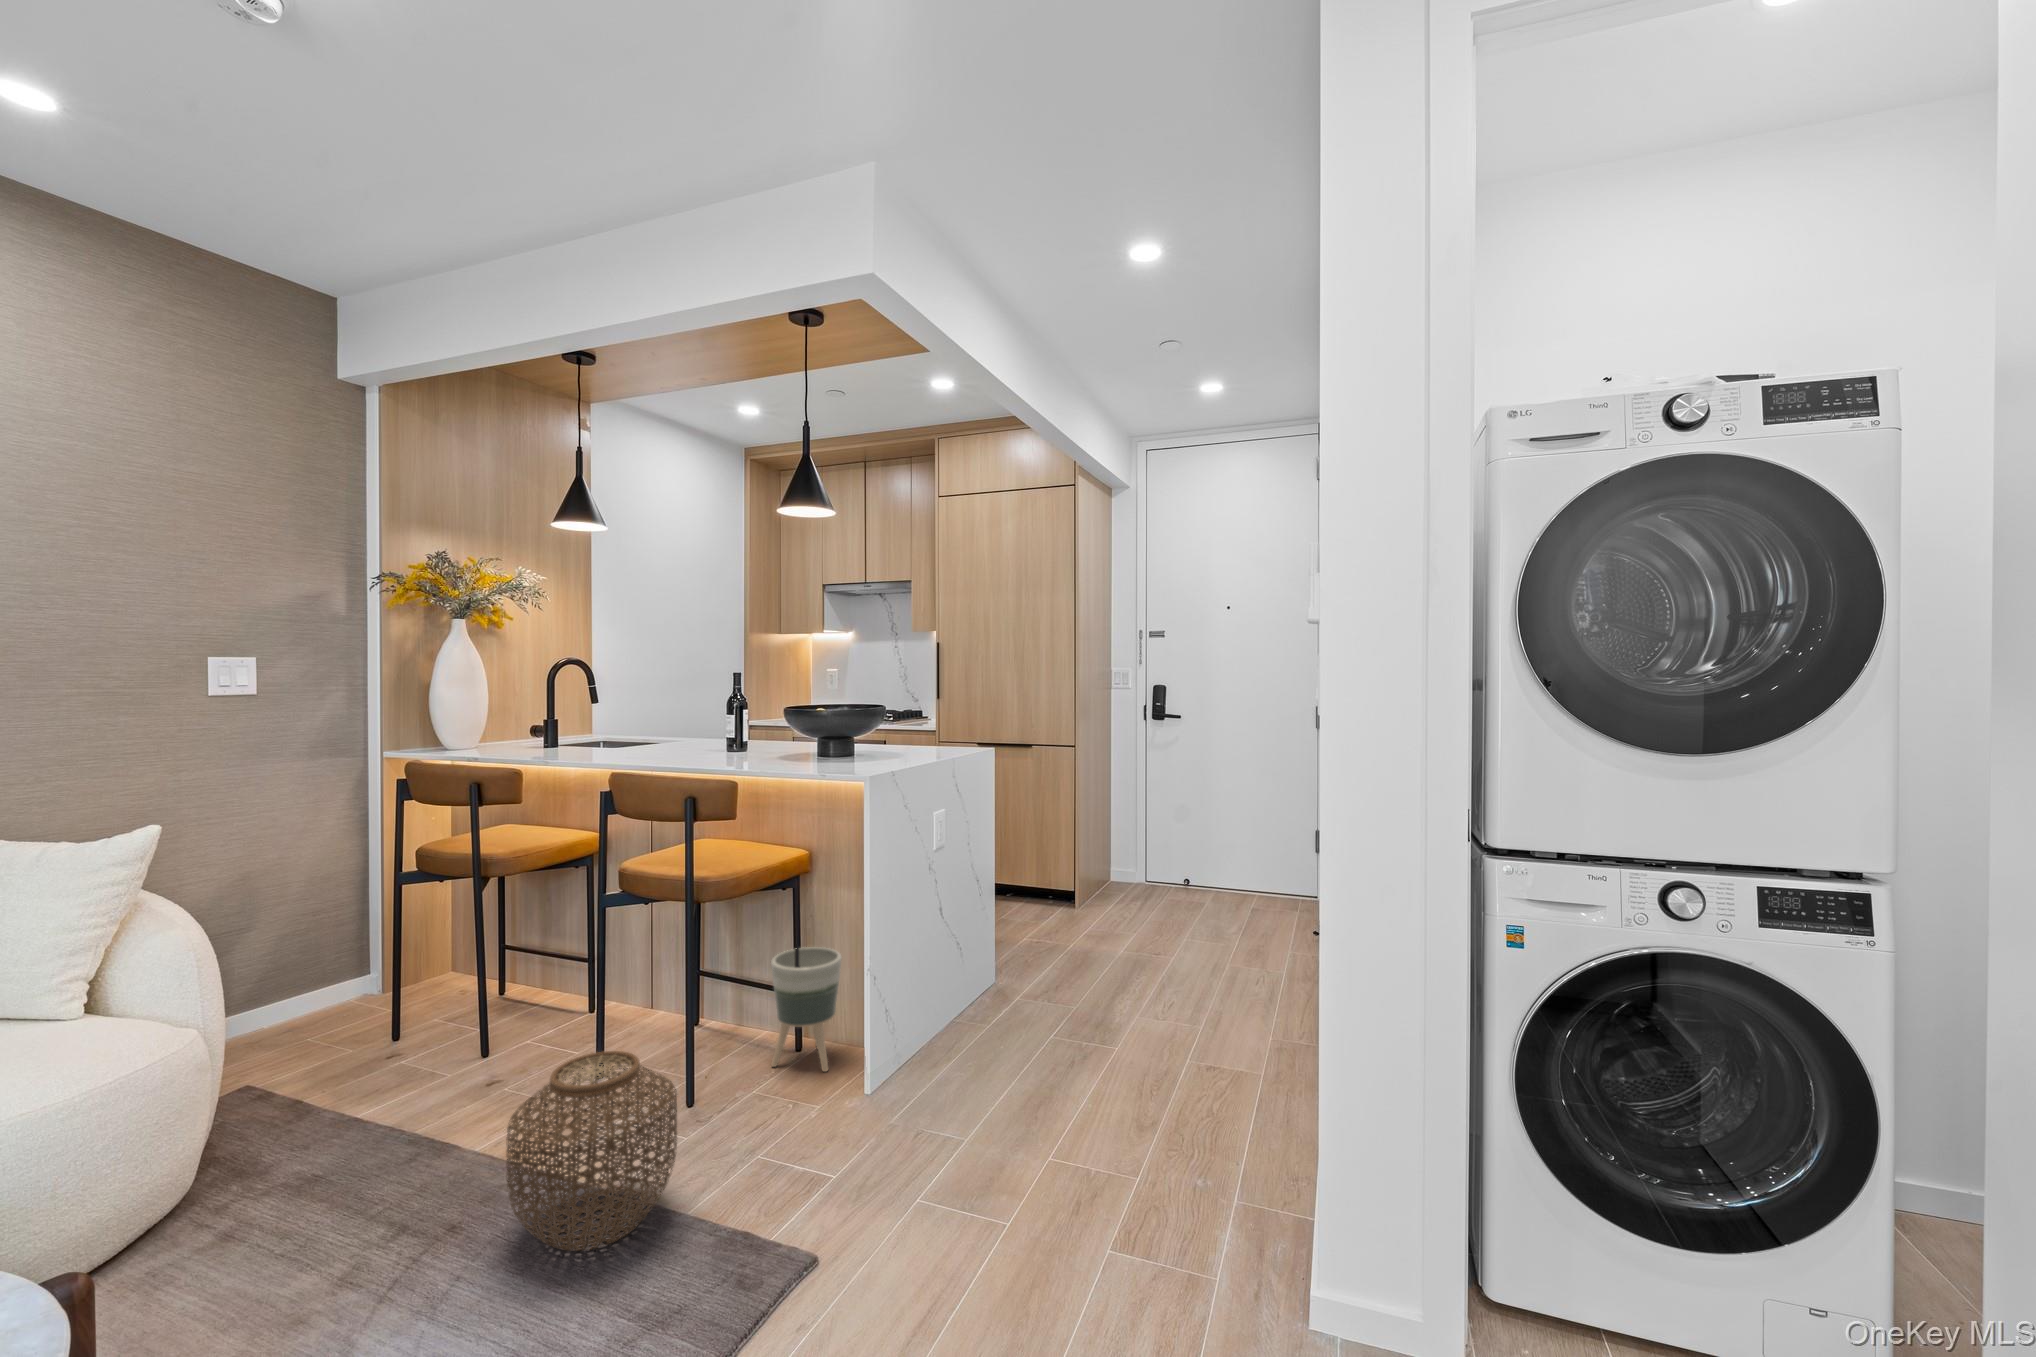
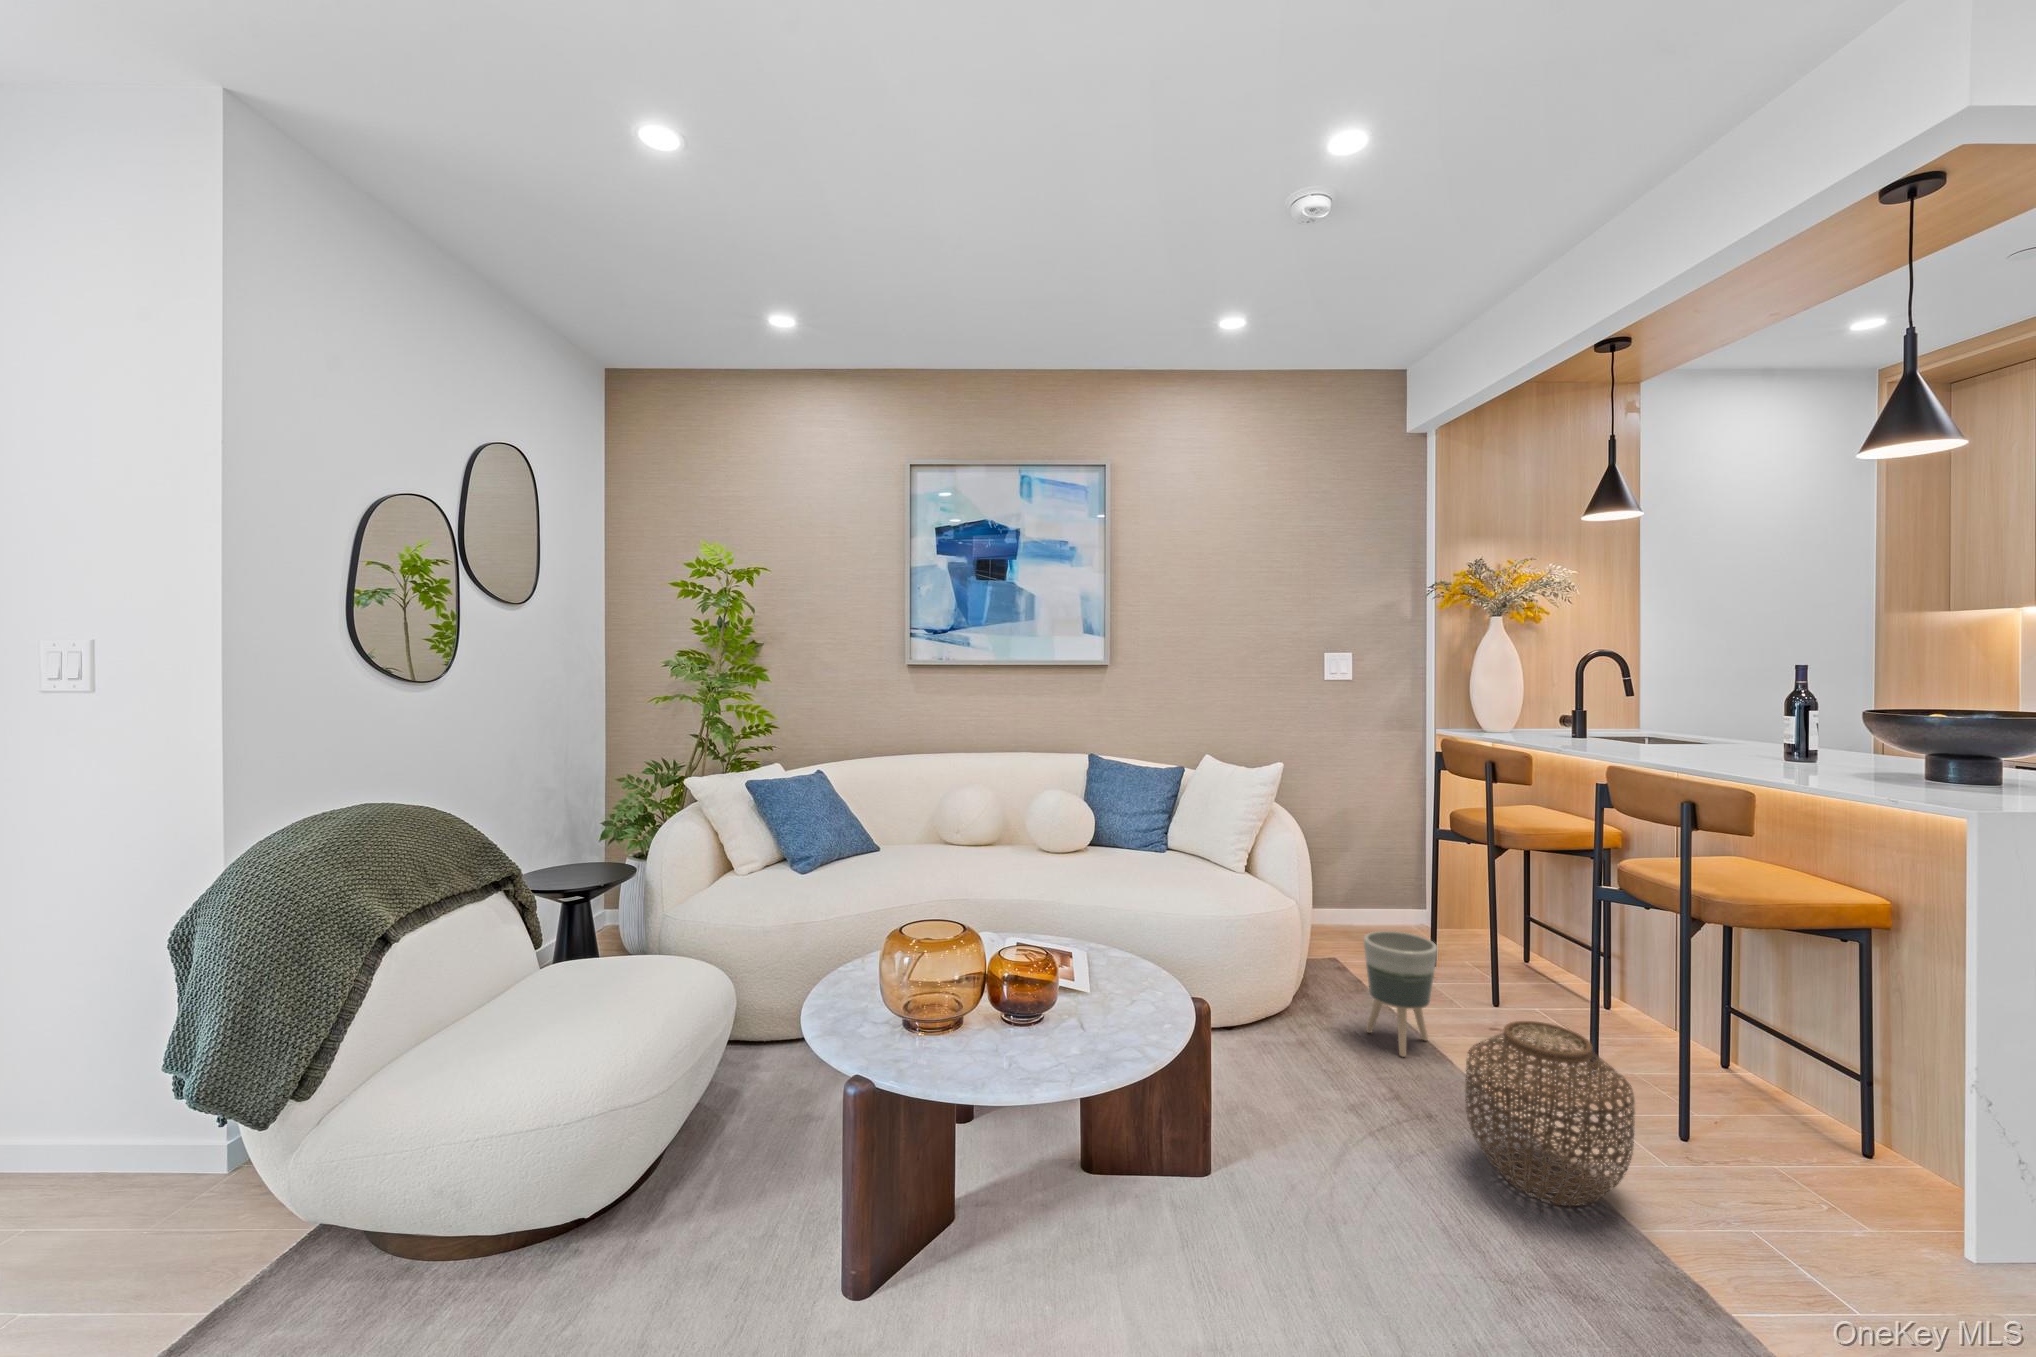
planter: present [771,947,841,1071] -> present [1364,931,1437,1057]

